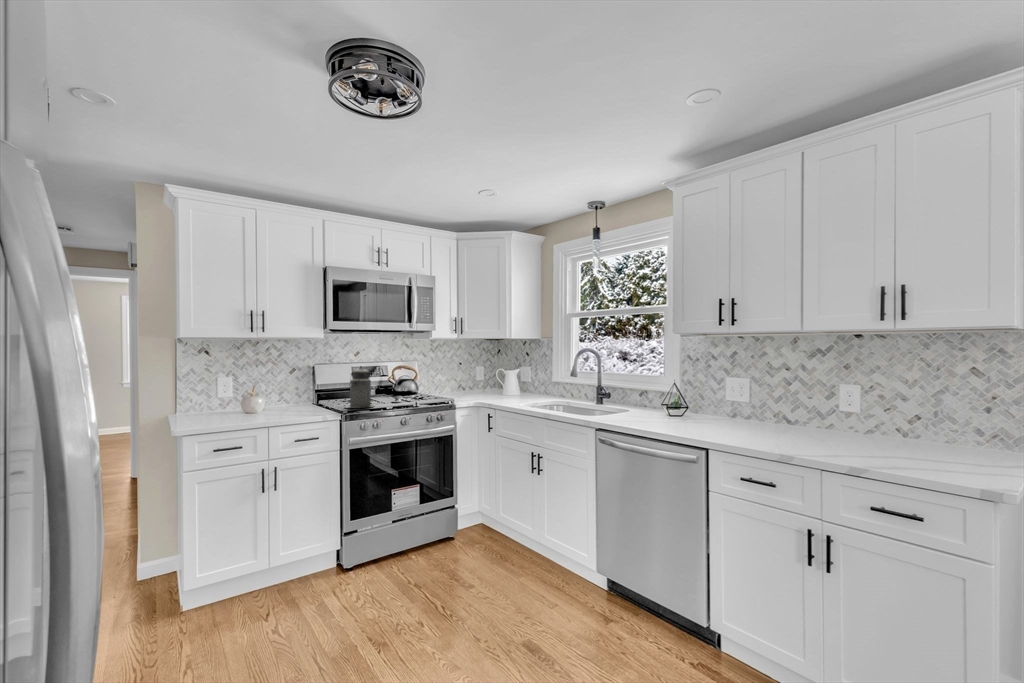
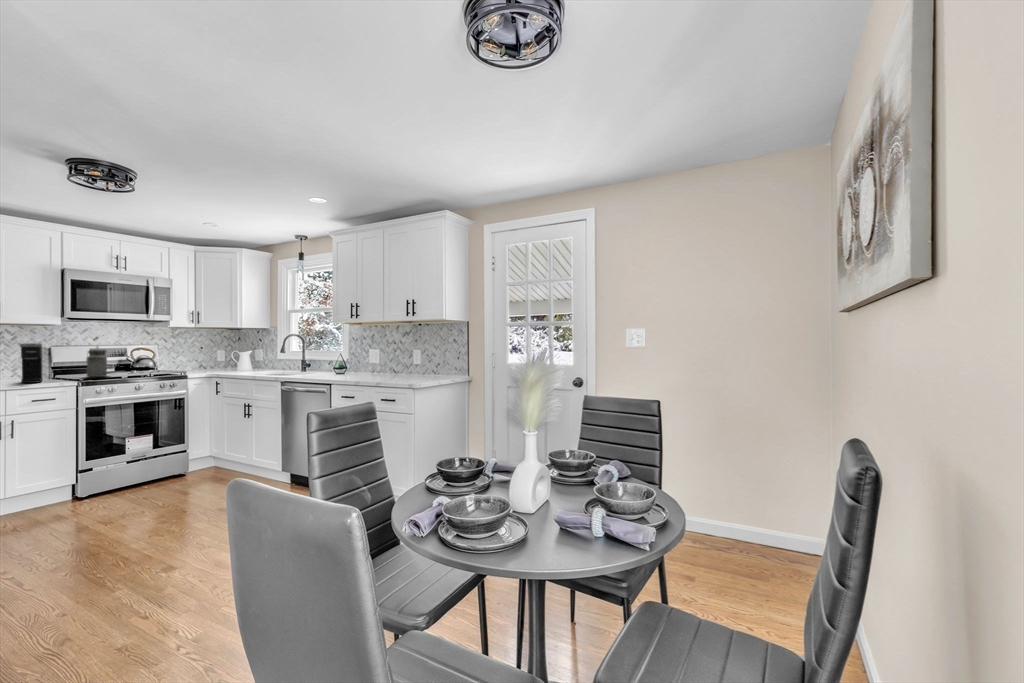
coffee maker: none [285,365,307,417] -> present [20,343,43,383]

